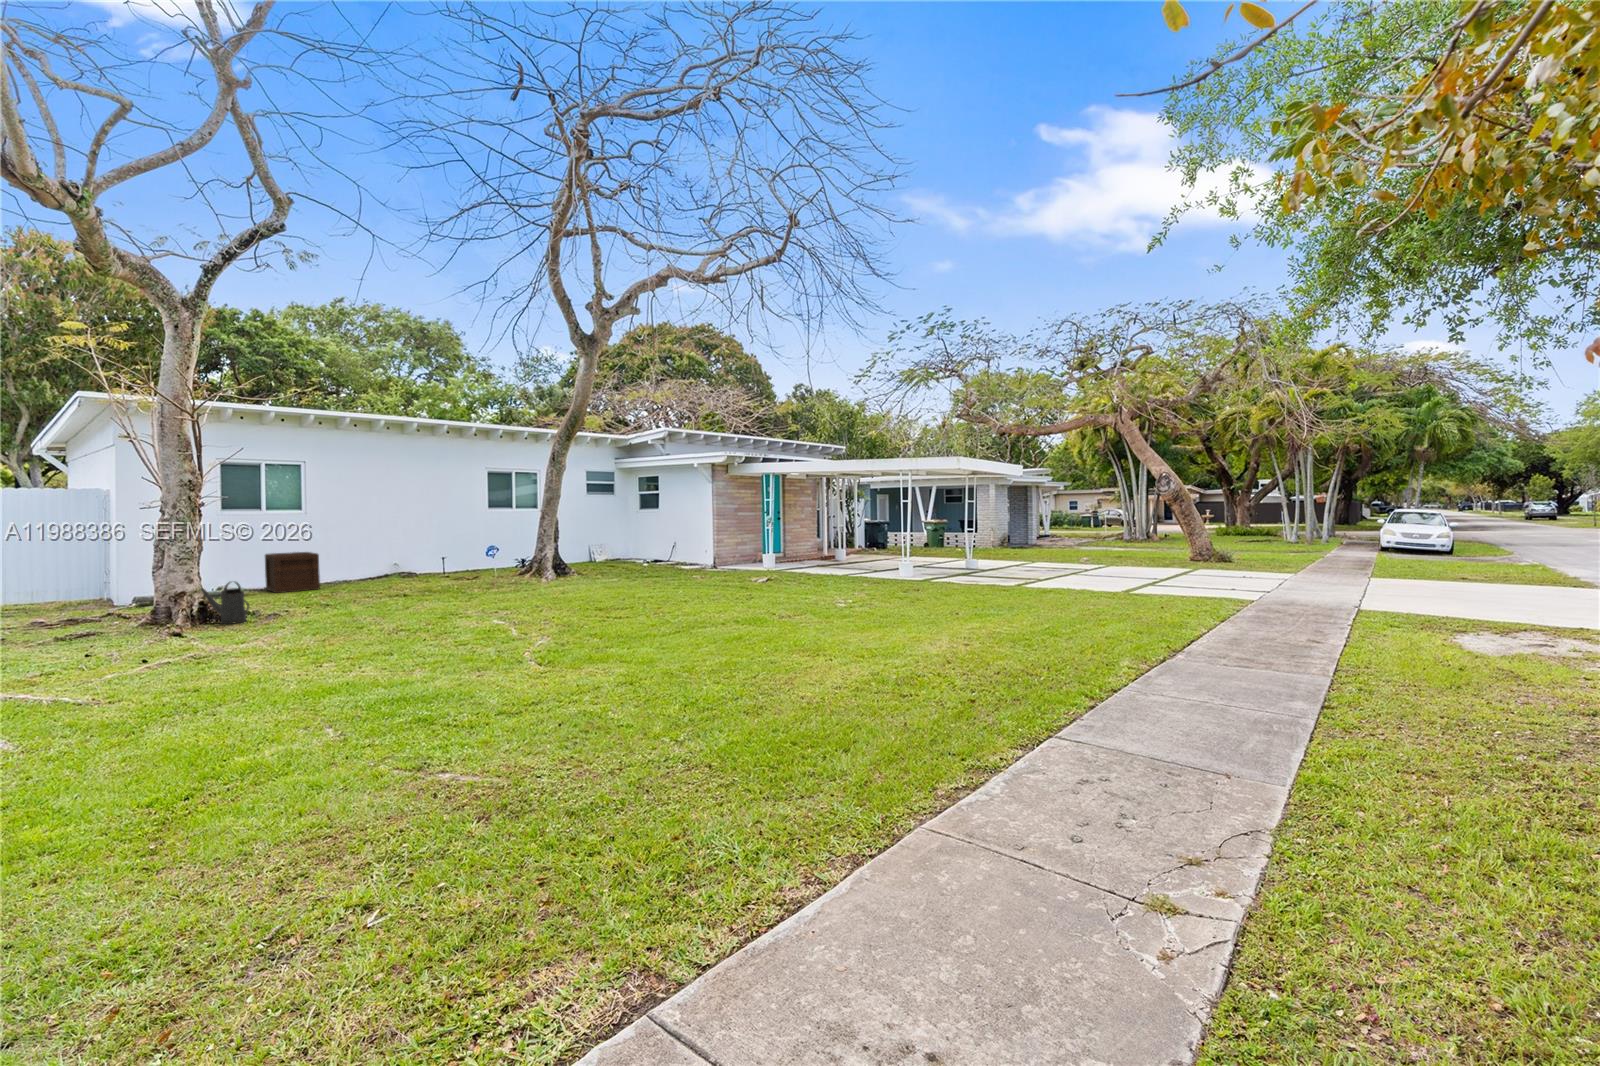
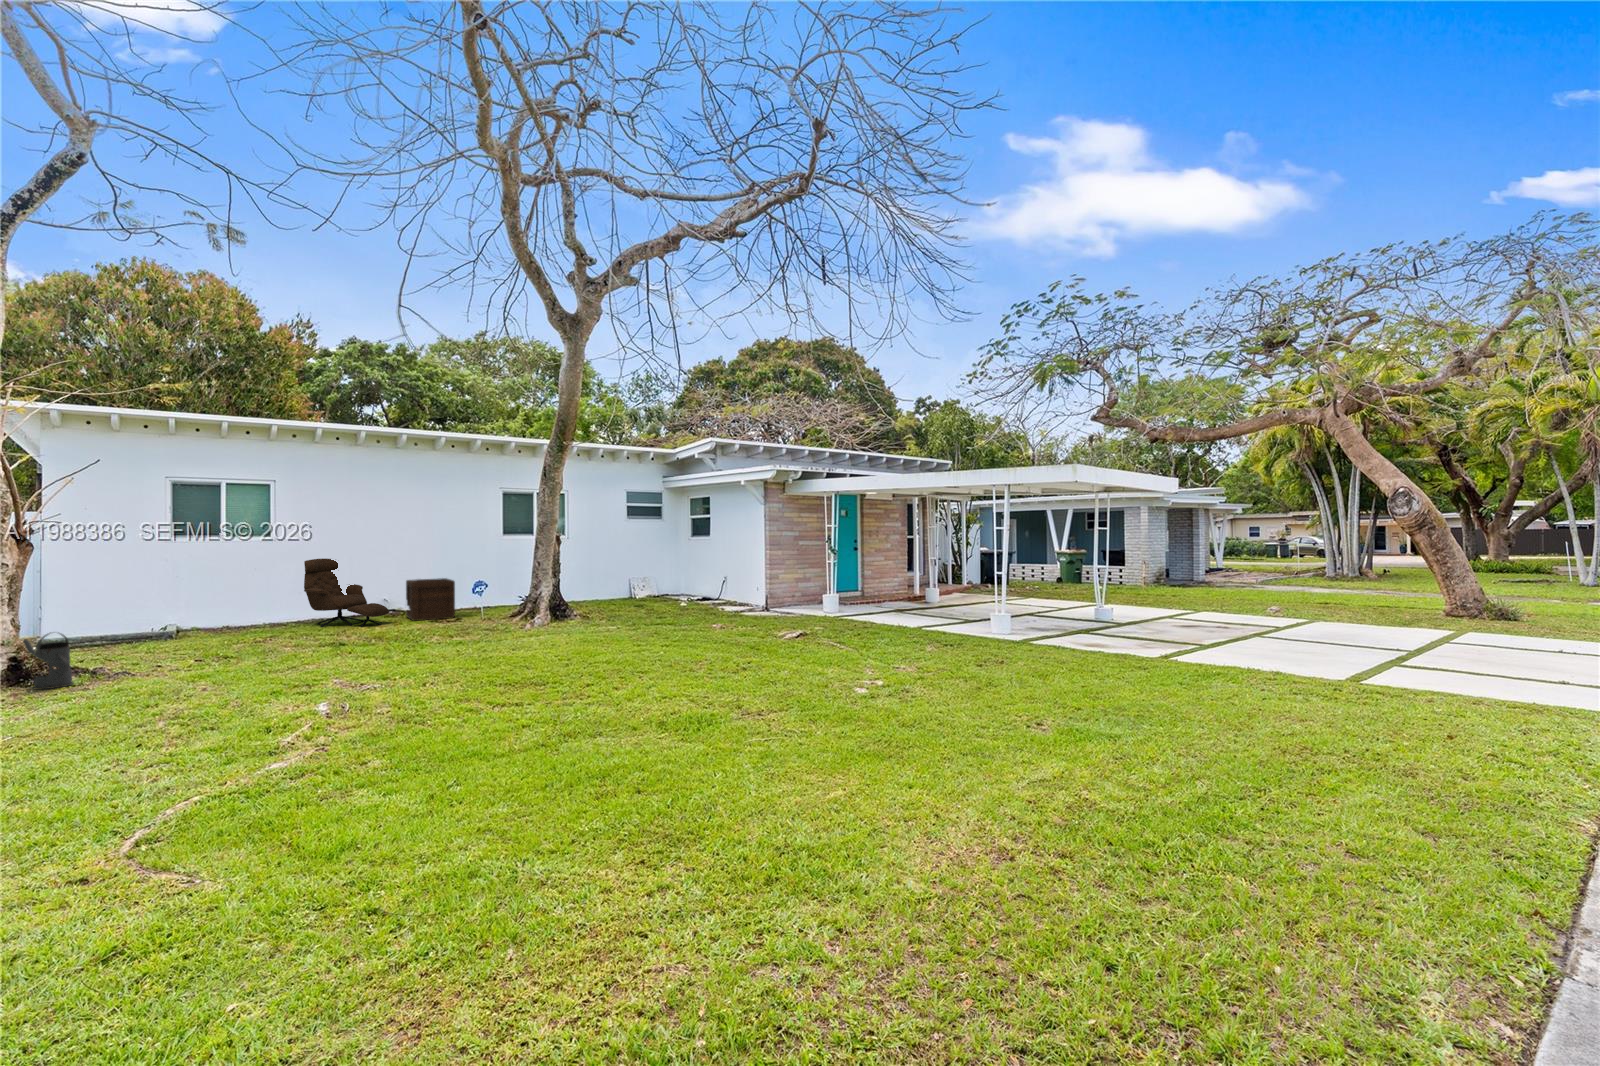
lounge chair: none [333,529,409,586] -> present [304,559,389,627]
wooden crate: present [265,552,320,593] -> present [406,578,455,621]

